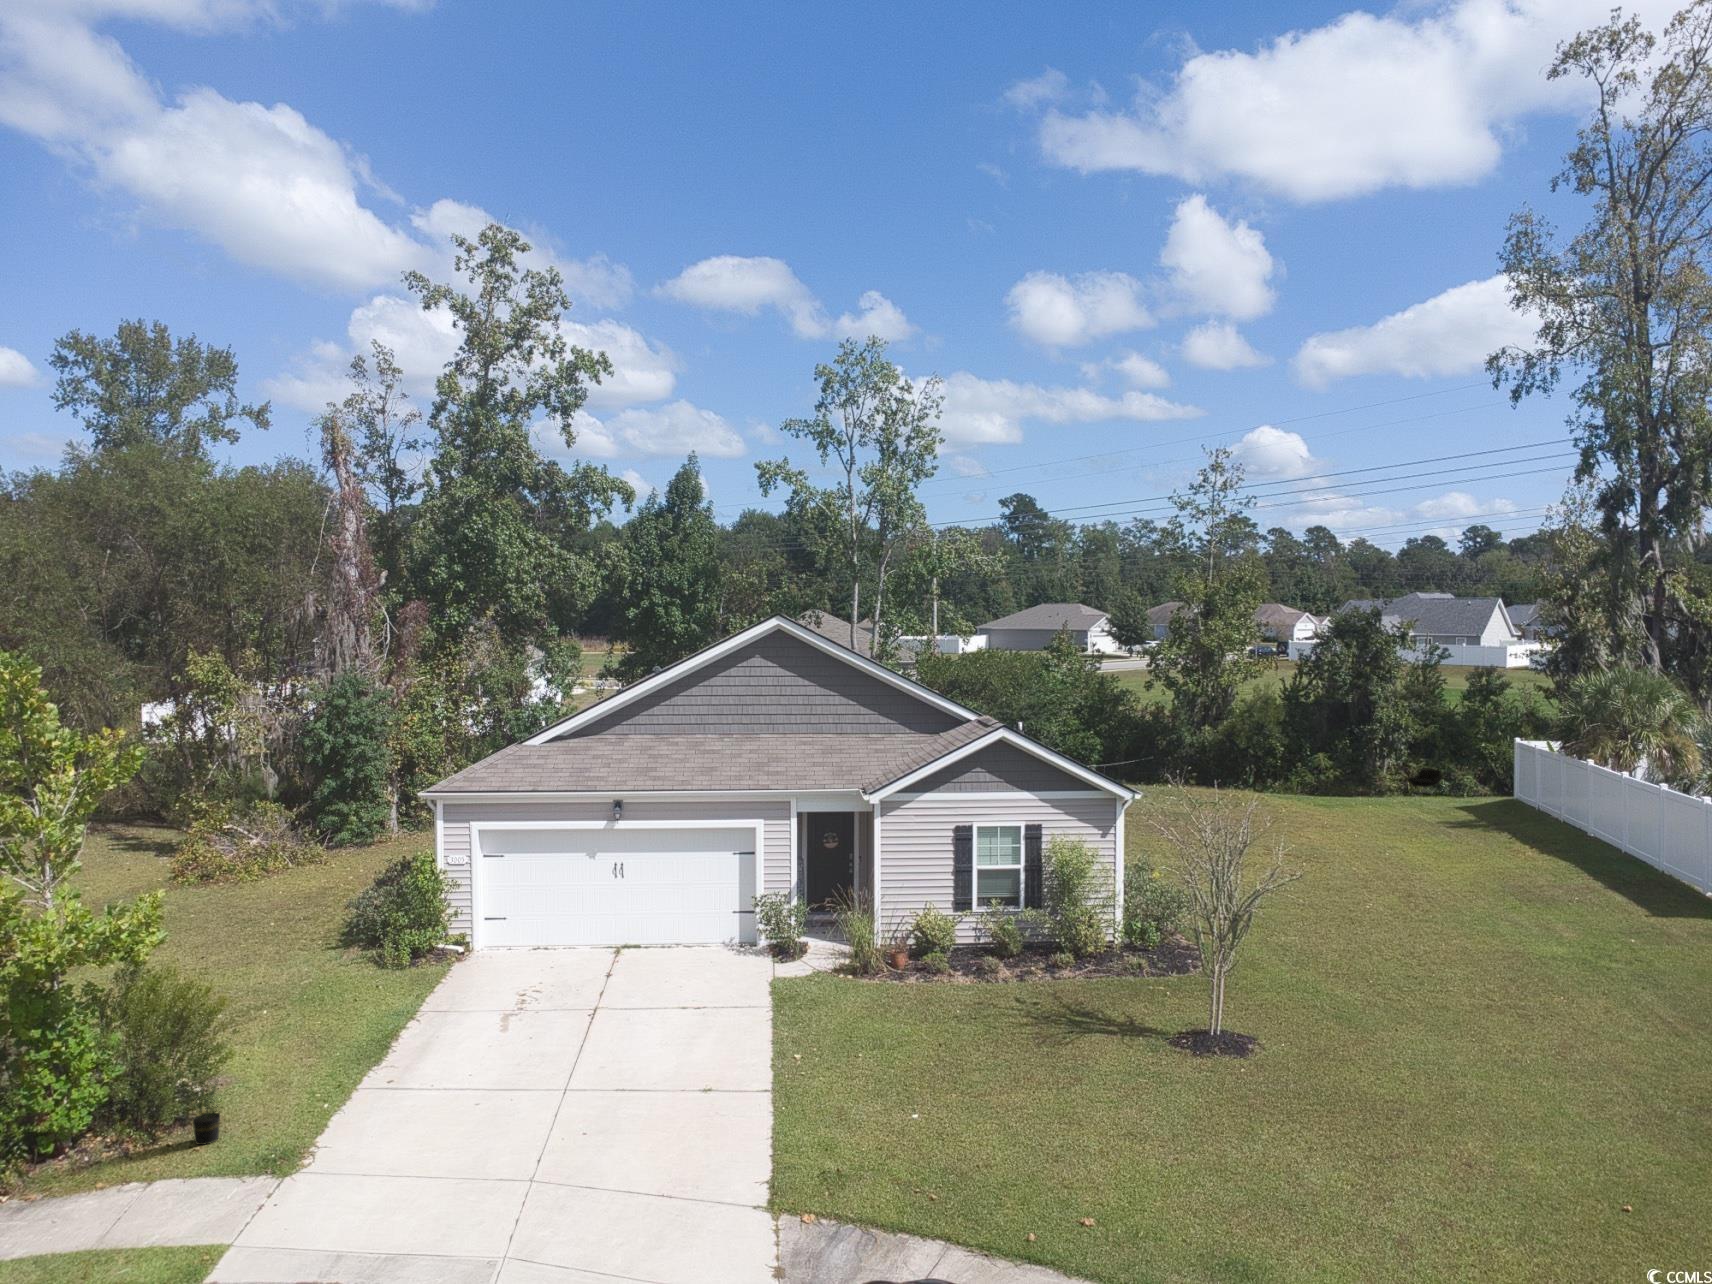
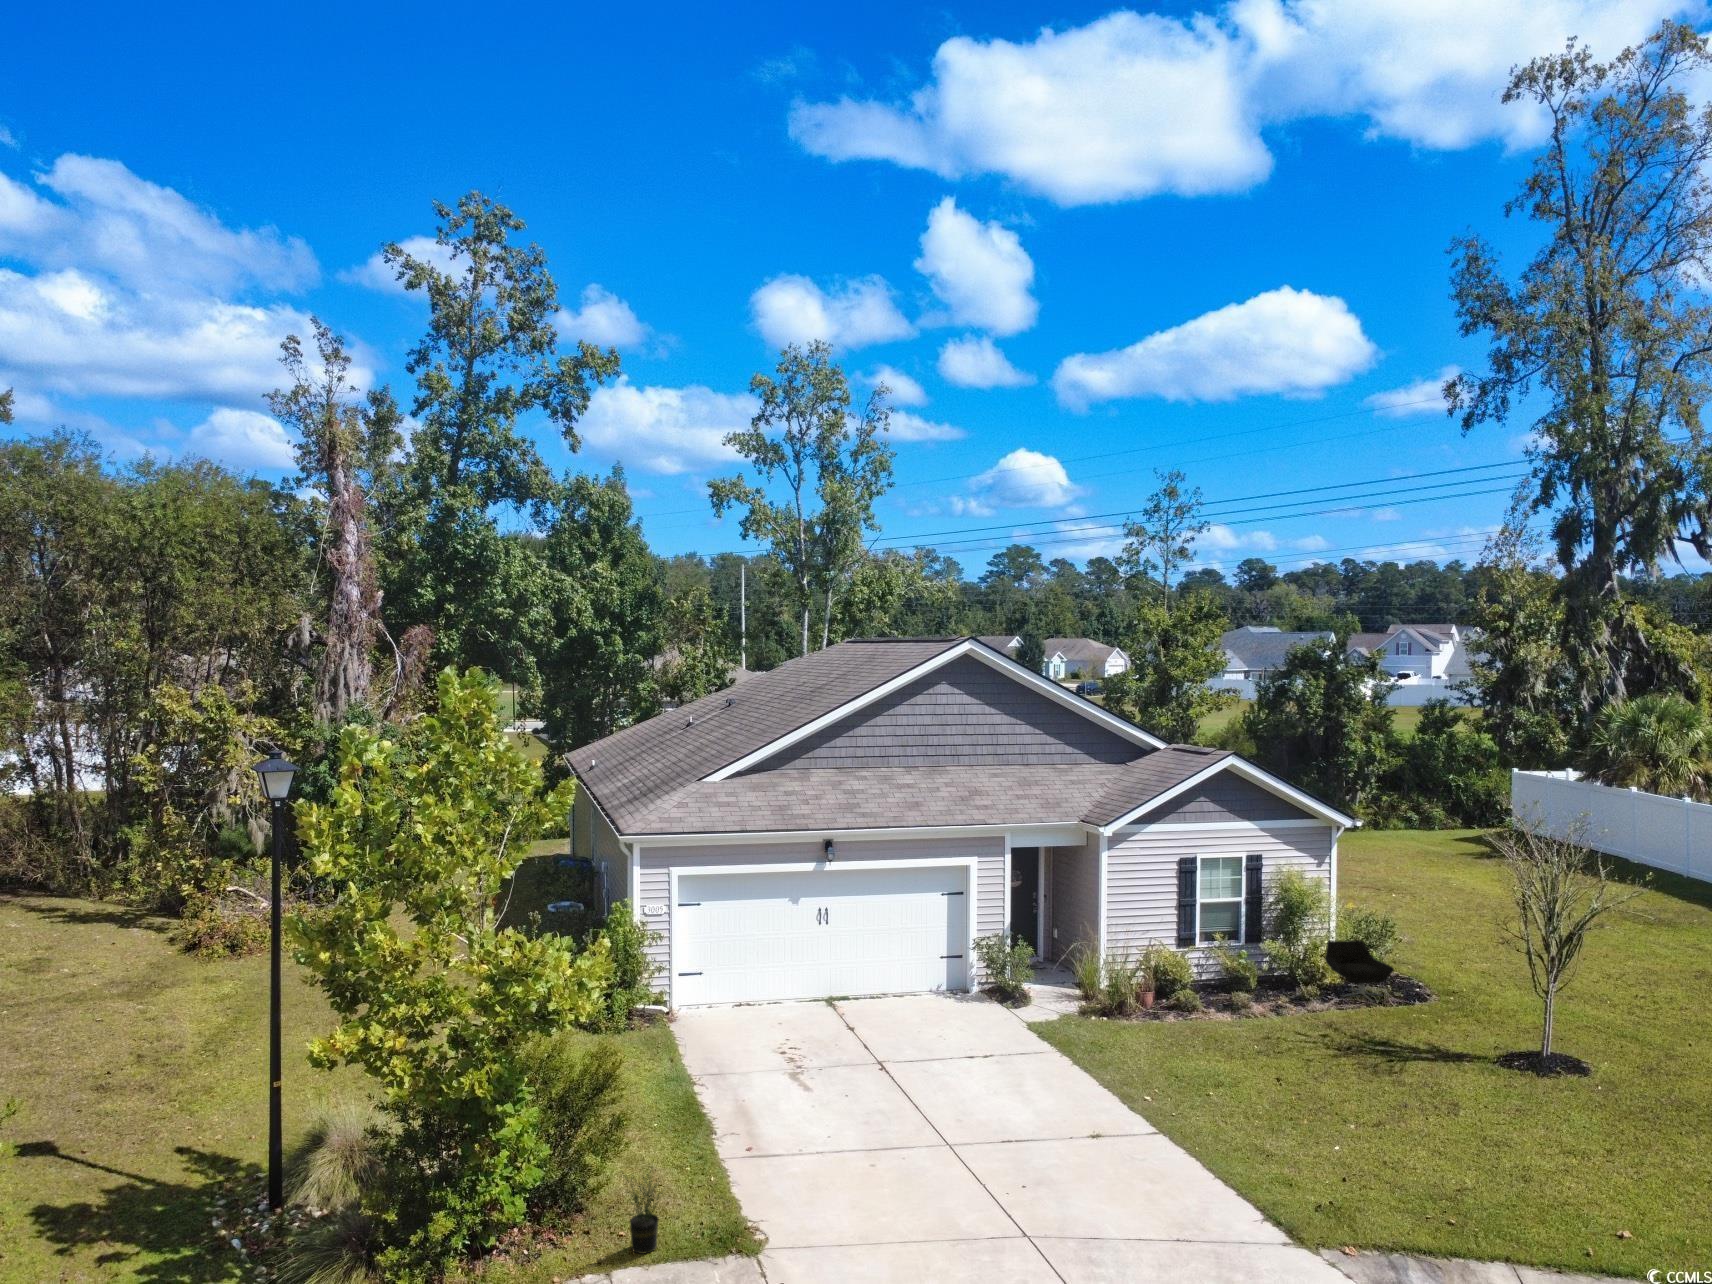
lounge chair: present [1408,769,1442,793] -> present [1325,940,1394,1002]

